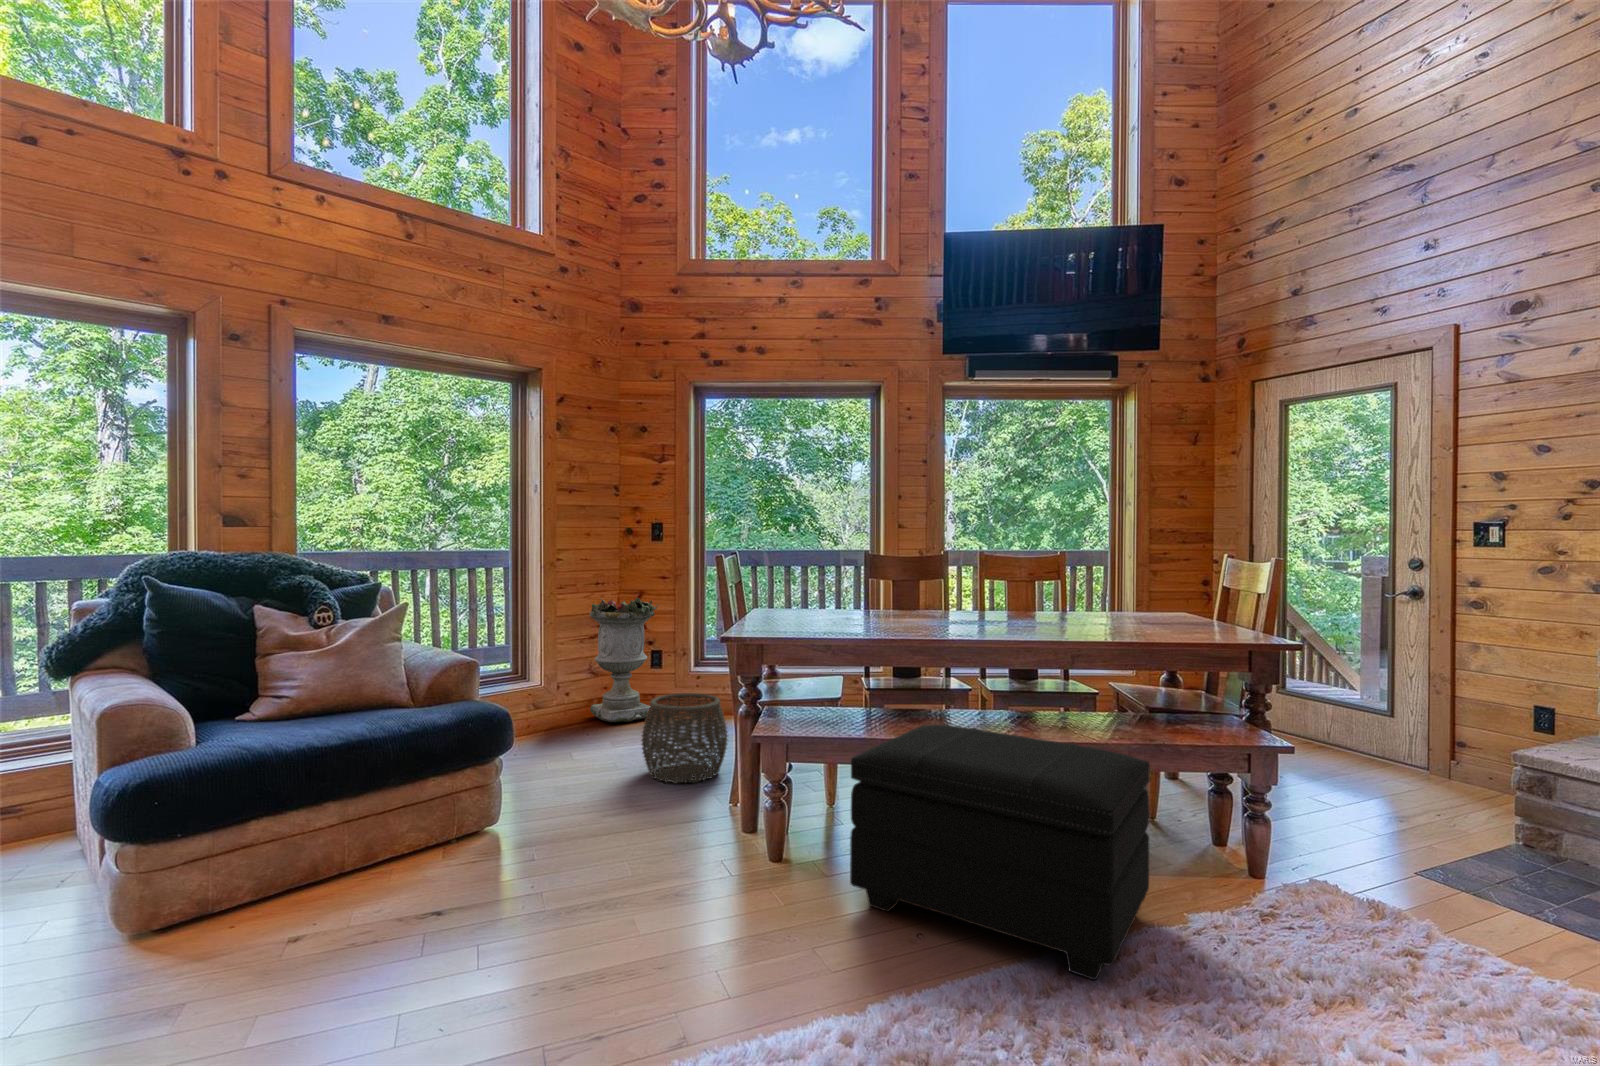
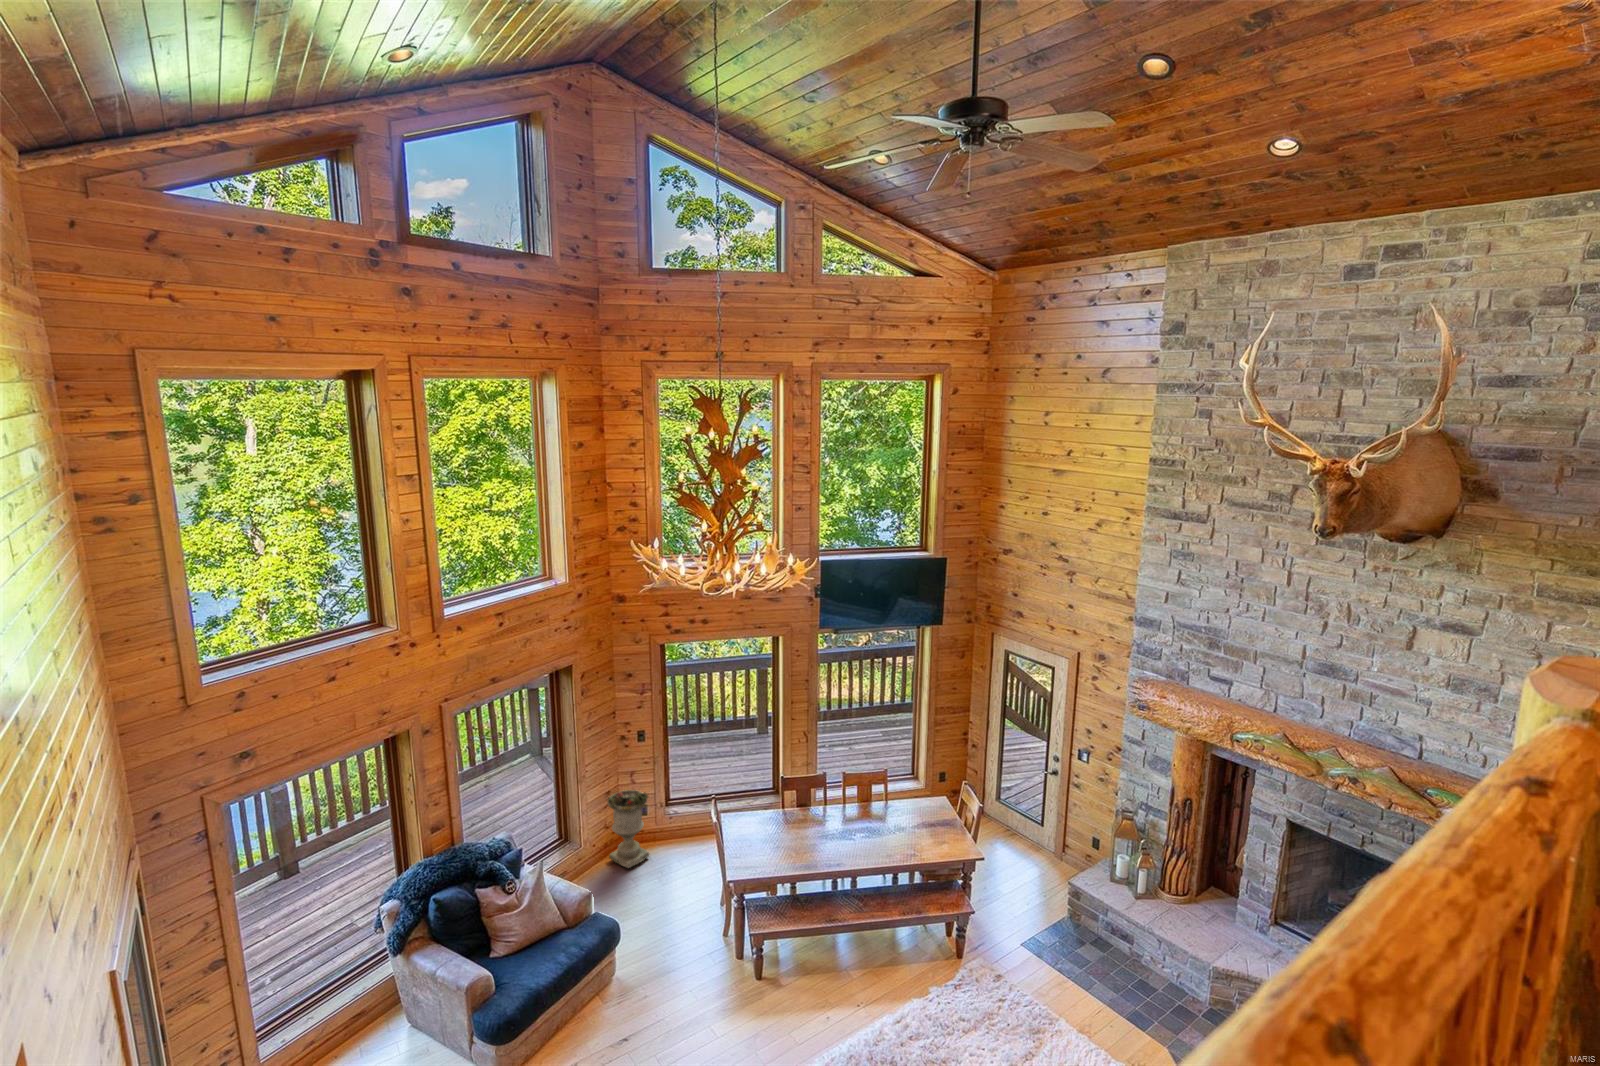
woven basket: present [641,693,728,783] -> none [673,872,719,929]
footstool: present [850,724,1150,980] -> none [804,914,917,1029]

